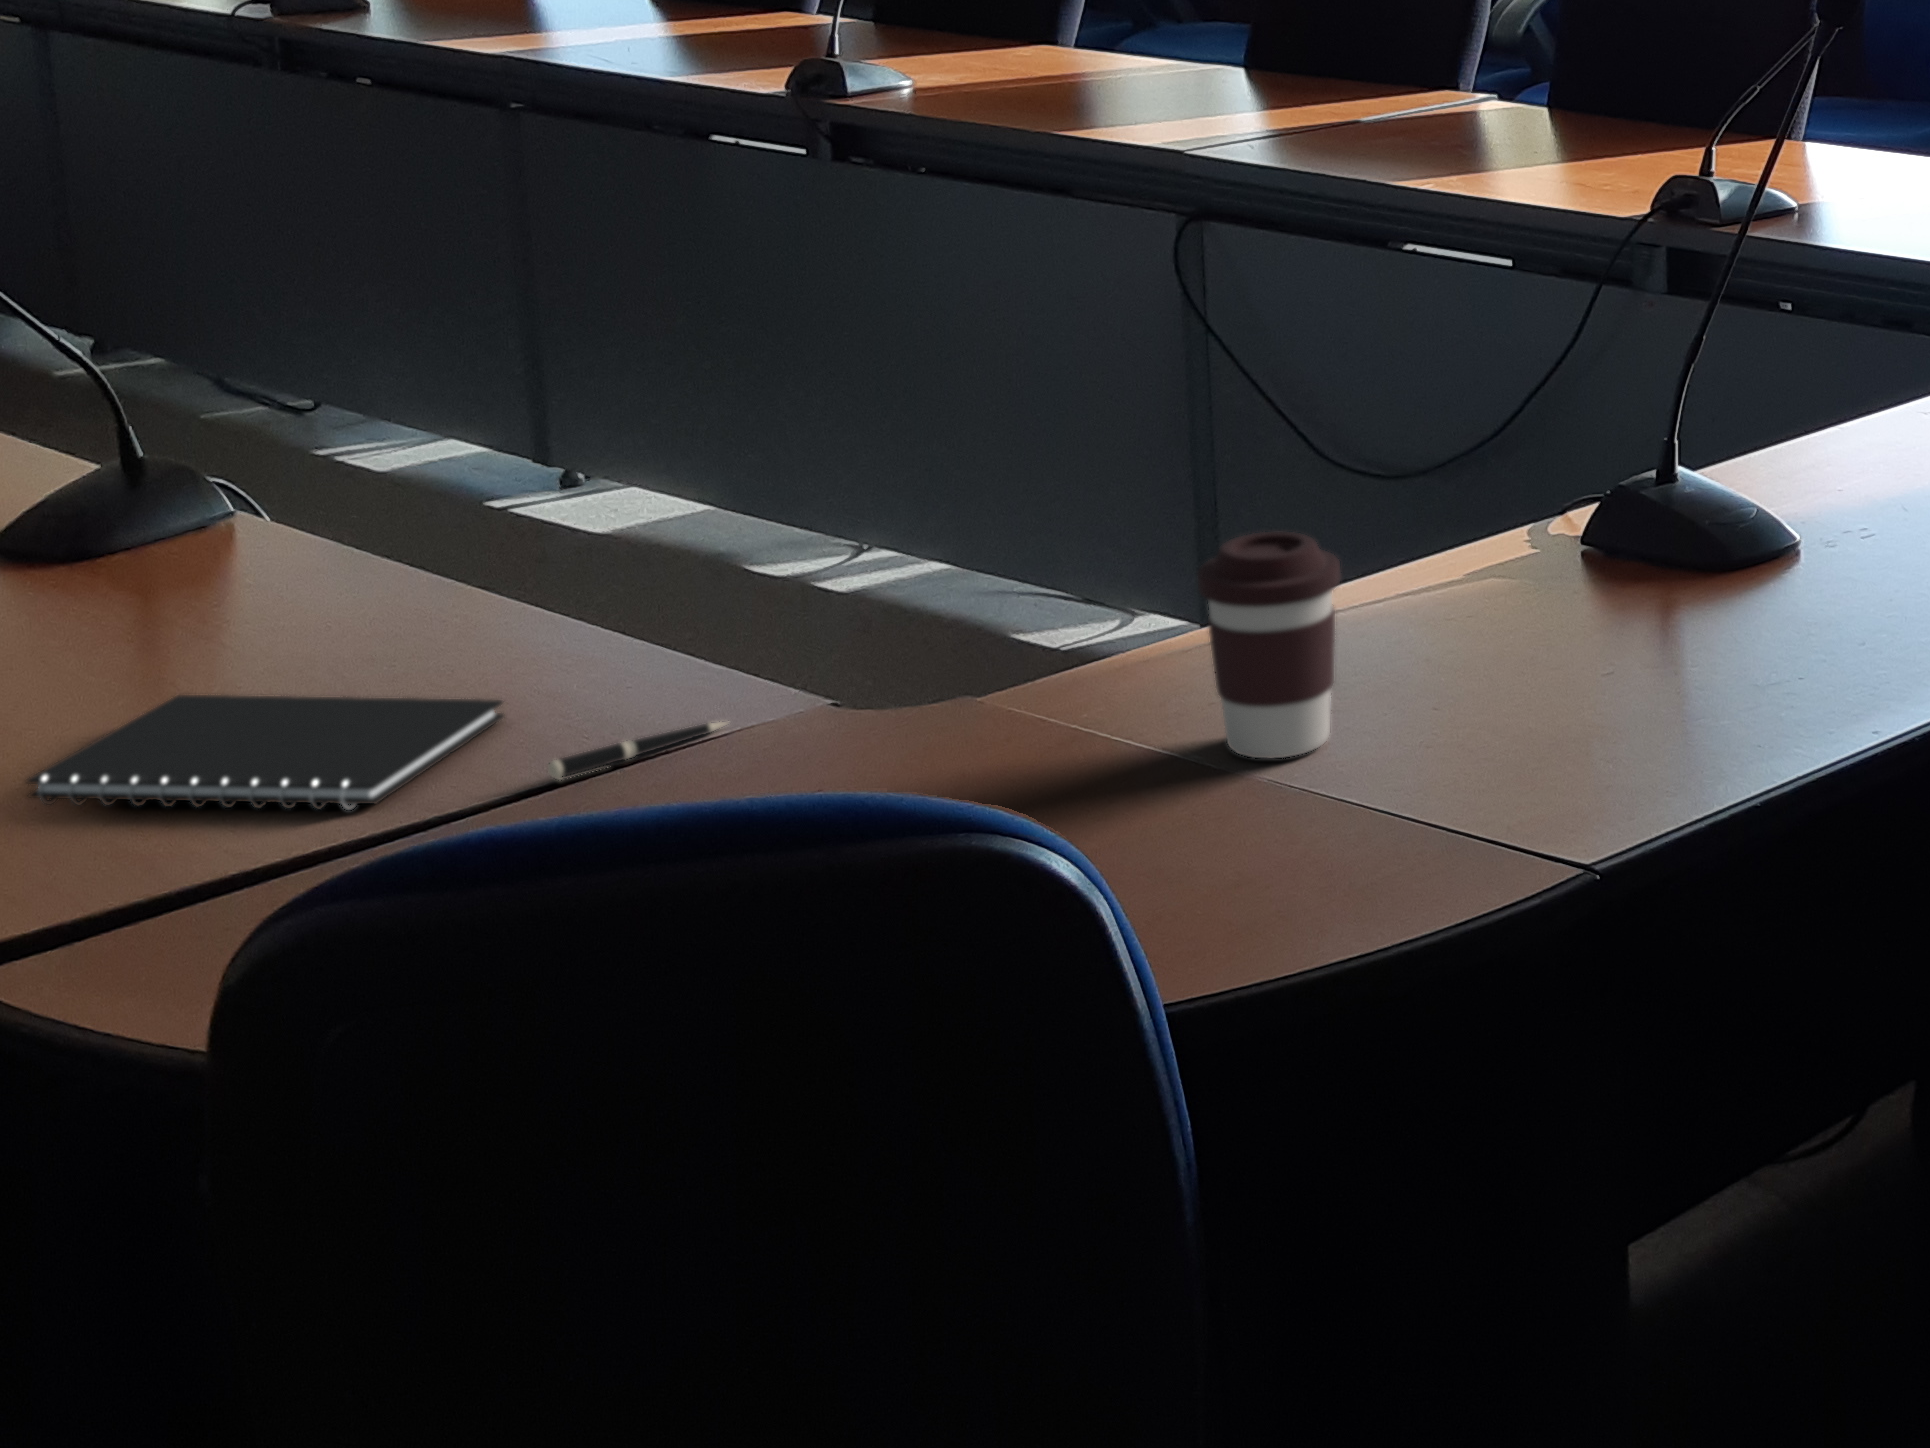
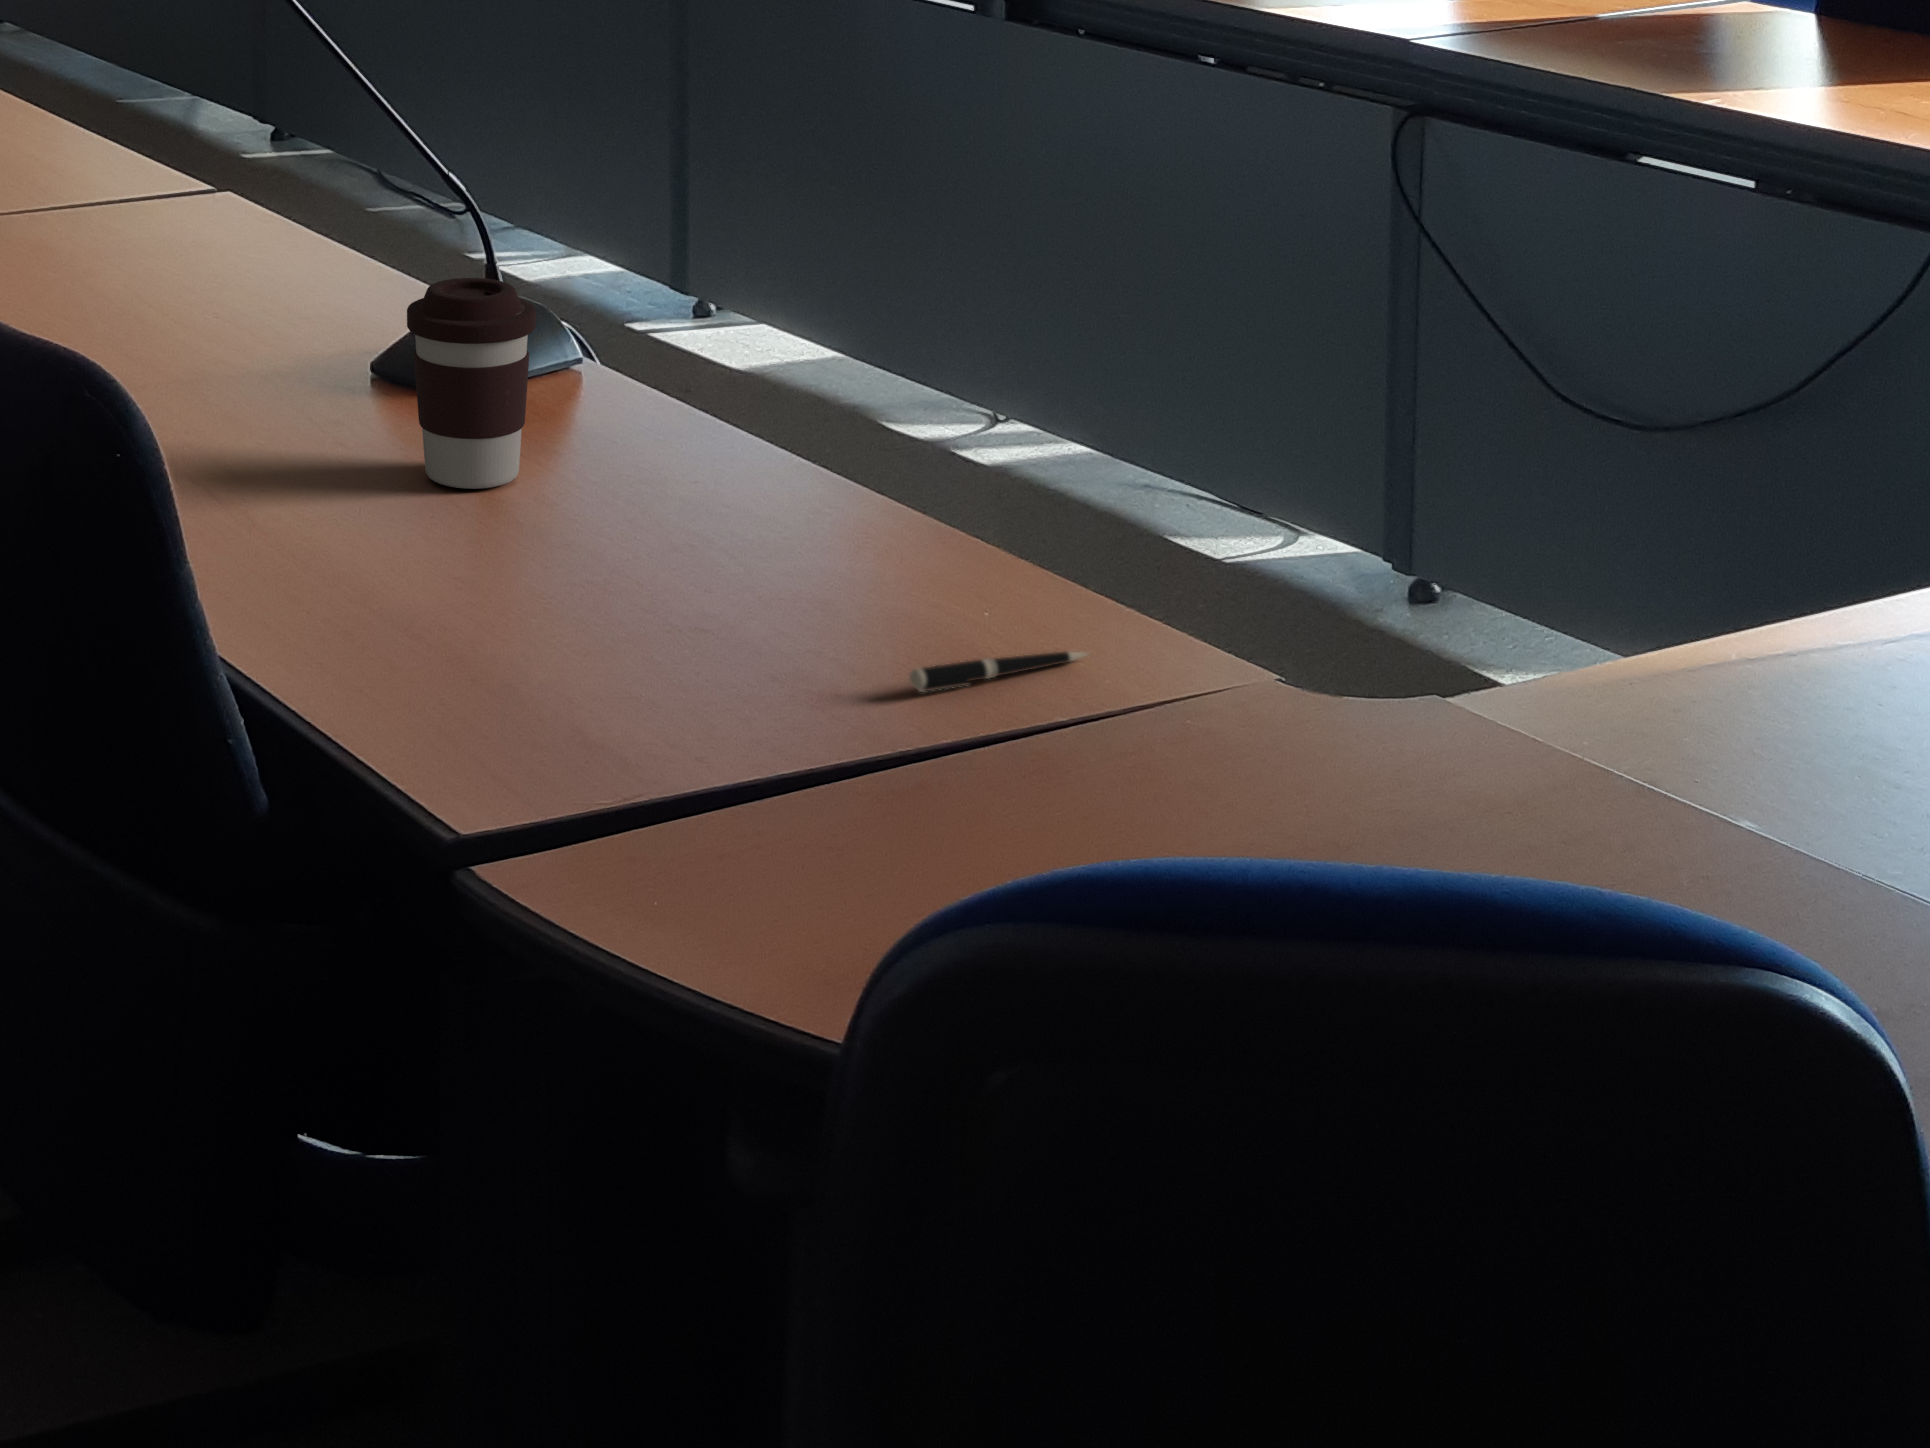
coffee cup: present [1198,532,1340,758] -> present [407,278,536,489]
notebook: present [27,695,504,810] -> none [403,523,845,686]

